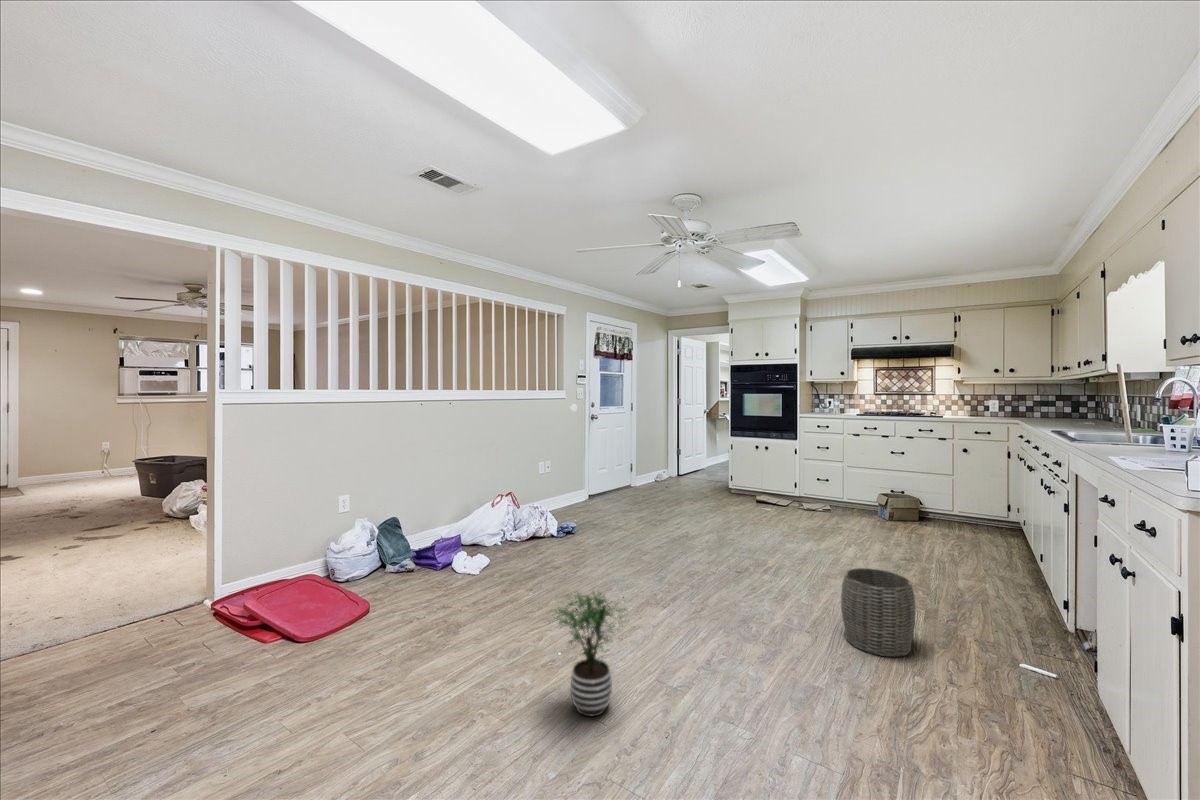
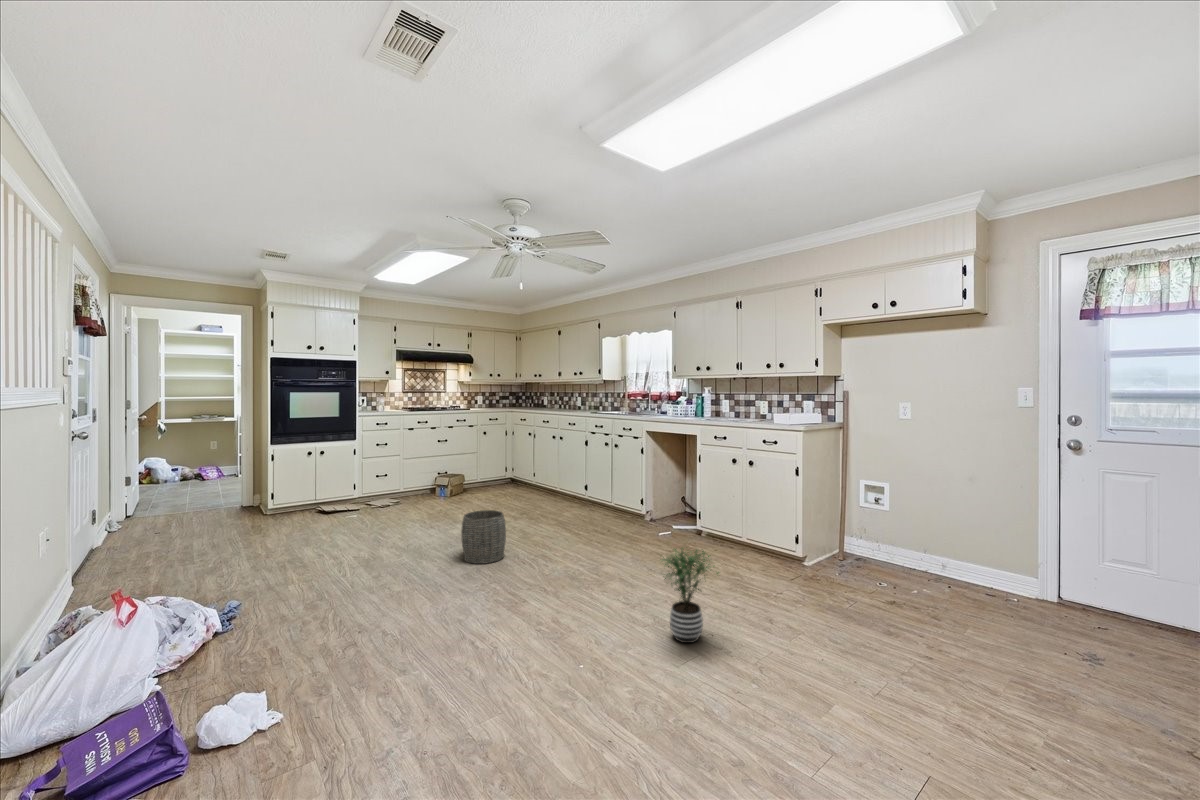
woven basket: present [841,568,915,657] -> present [461,510,506,564]

